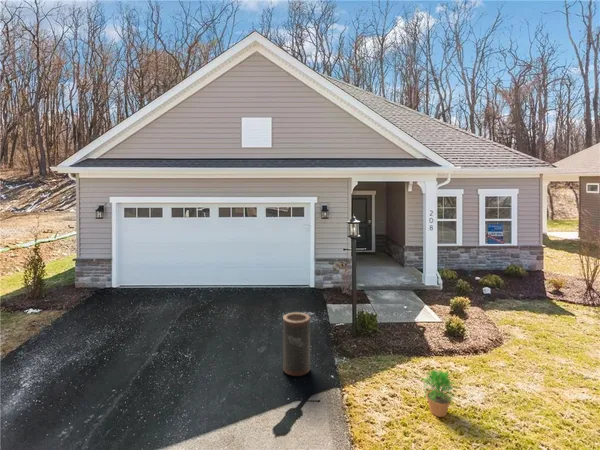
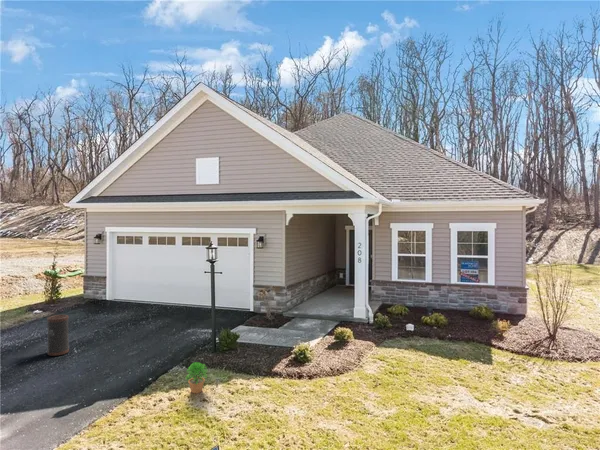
trash can: present [283,312,310,376] -> present [47,315,69,356]

